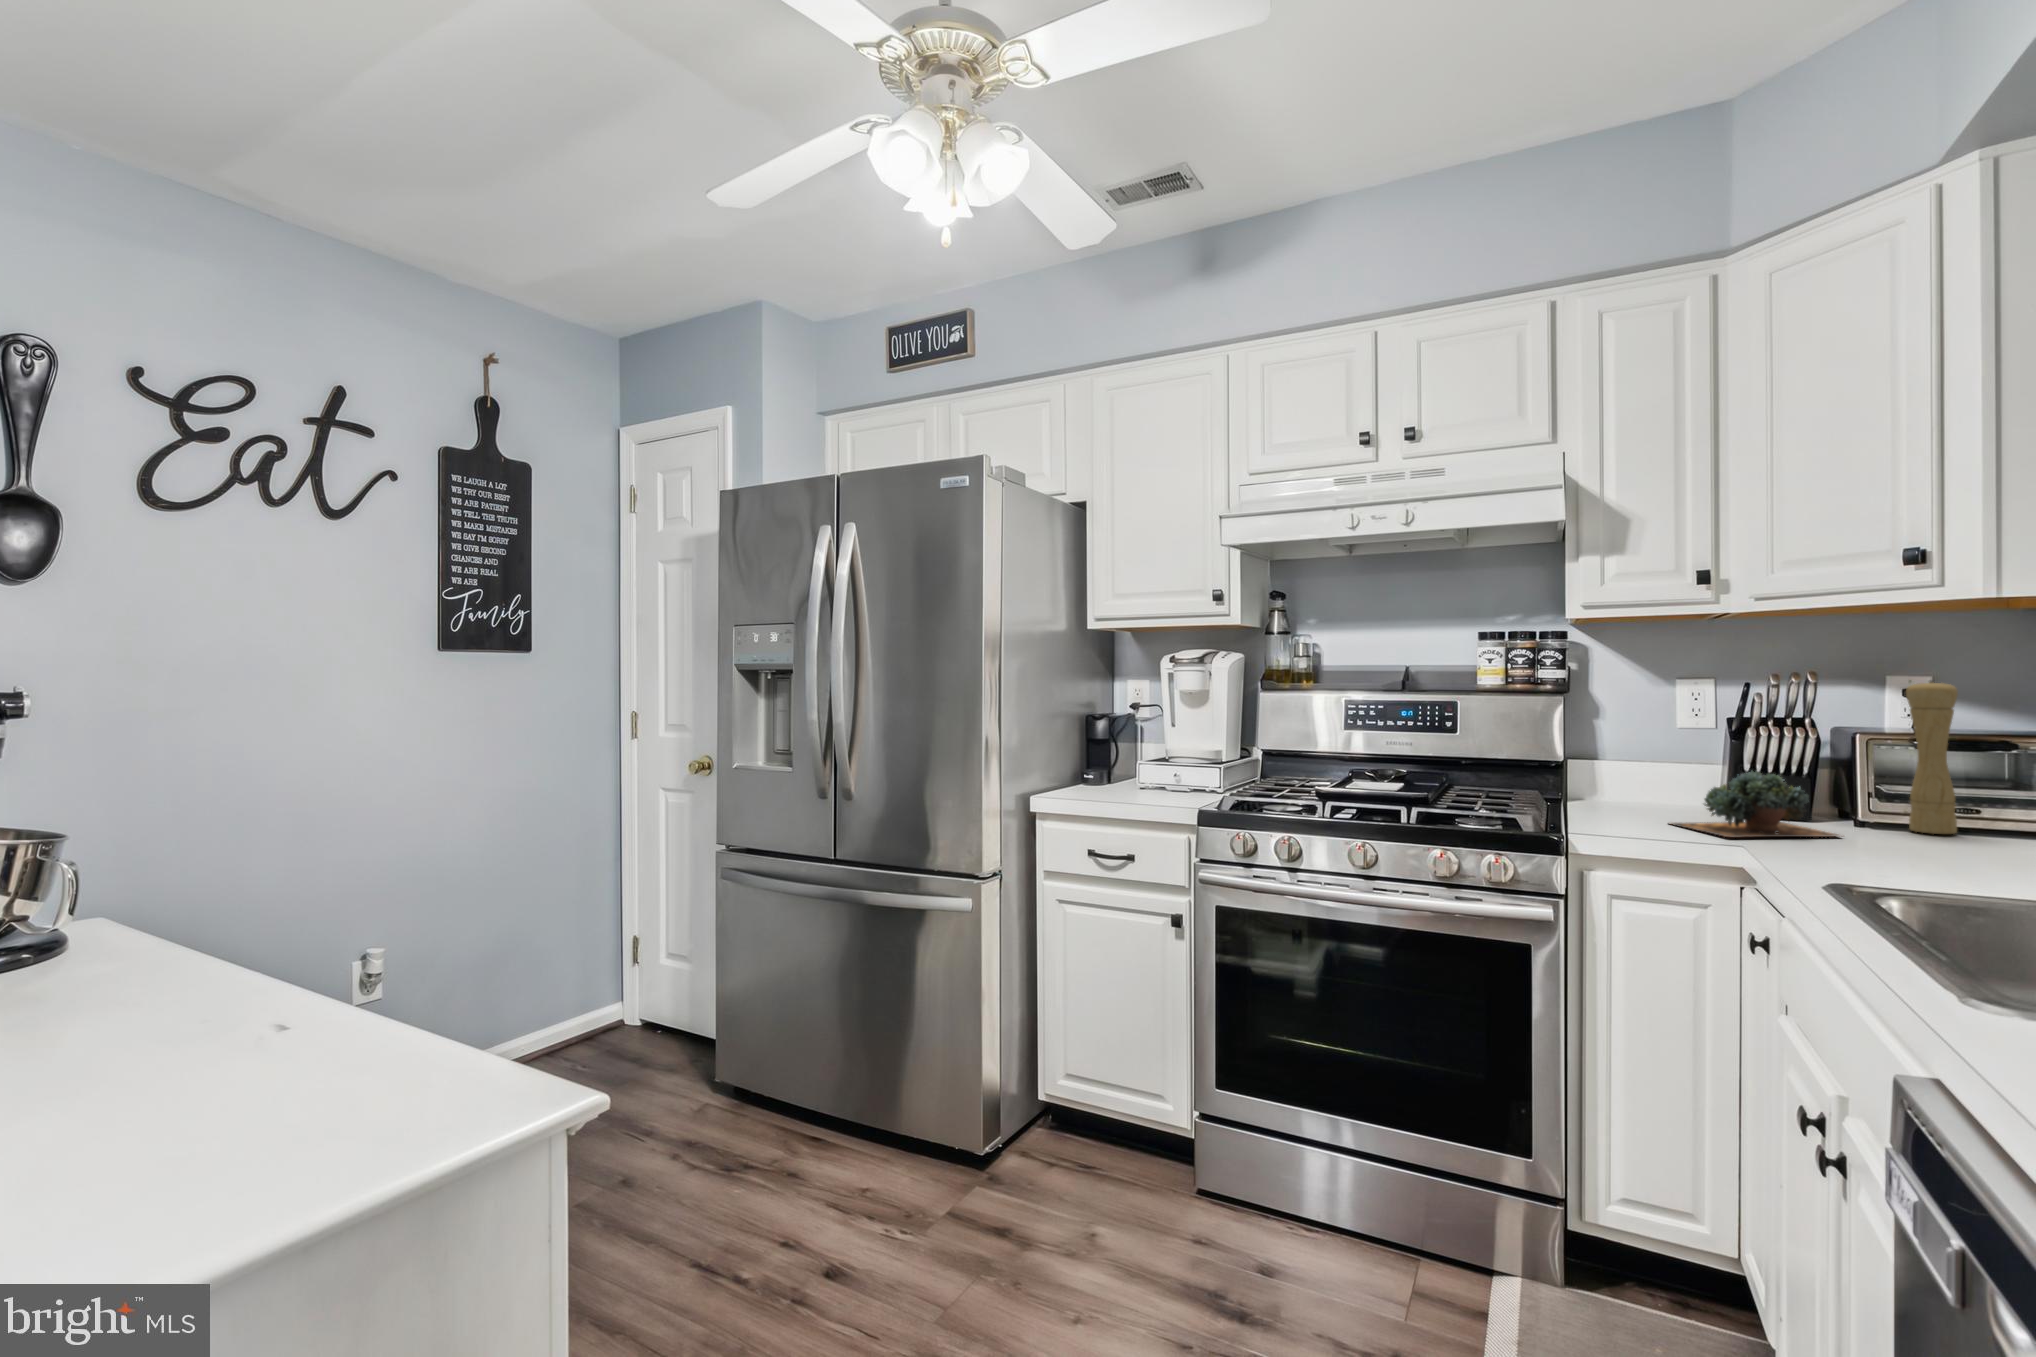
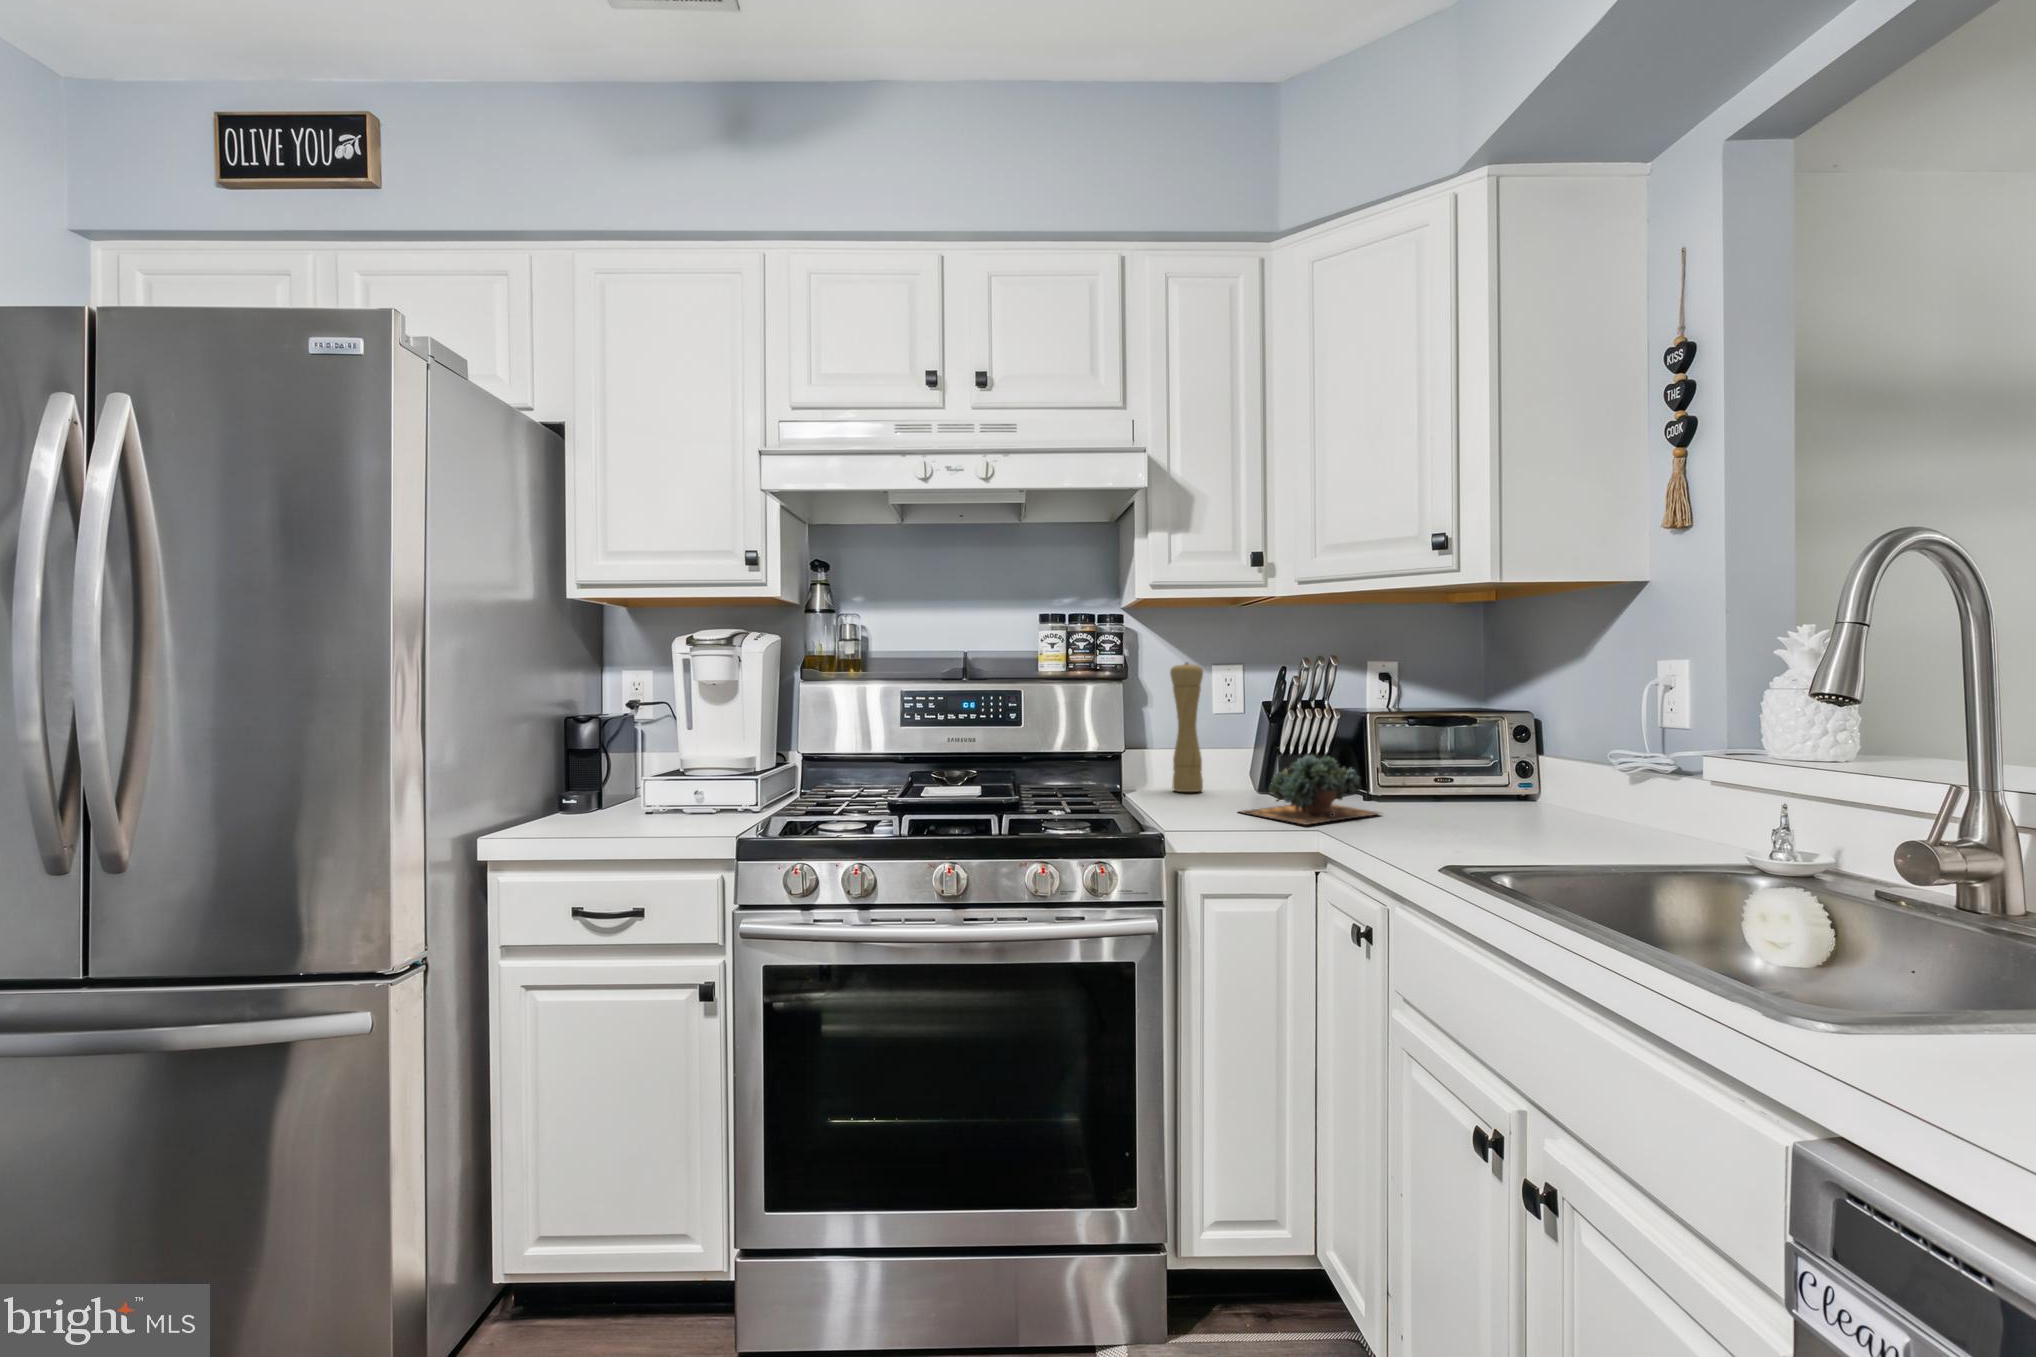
pepper mill: present [1906,680,1958,834] -> present [1170,662,1203,792]

